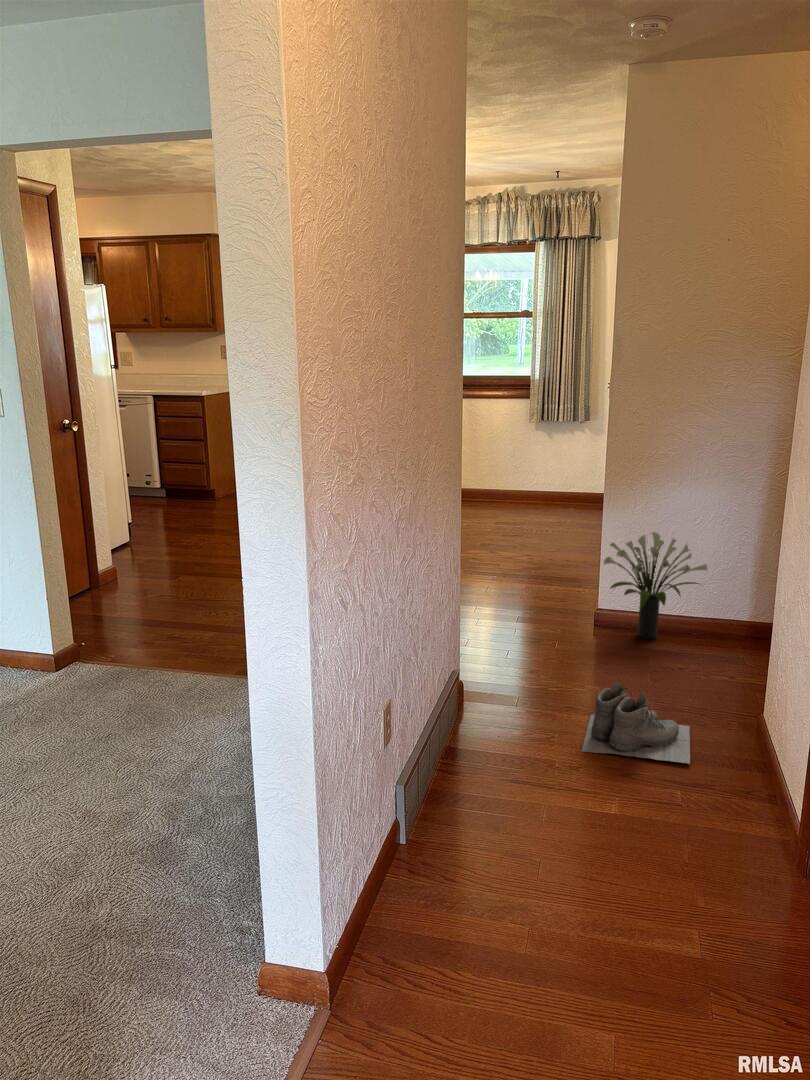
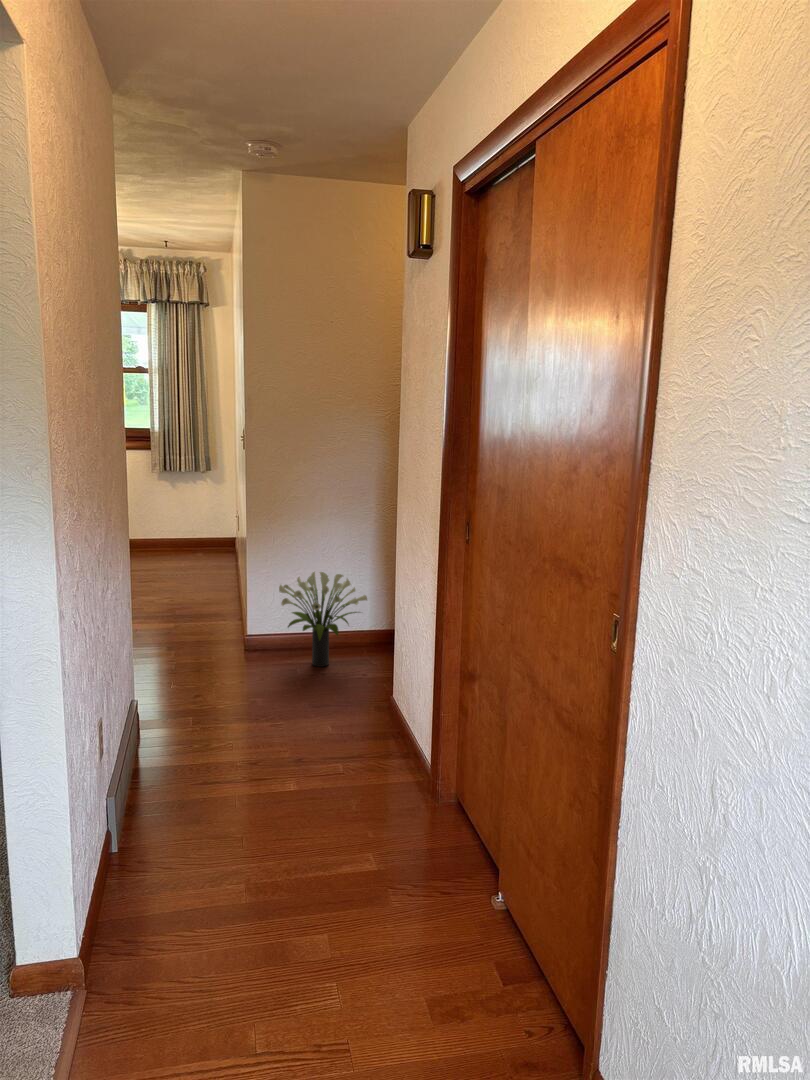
boots: present [582,682,690,764] -> none [310,715,412,788]

